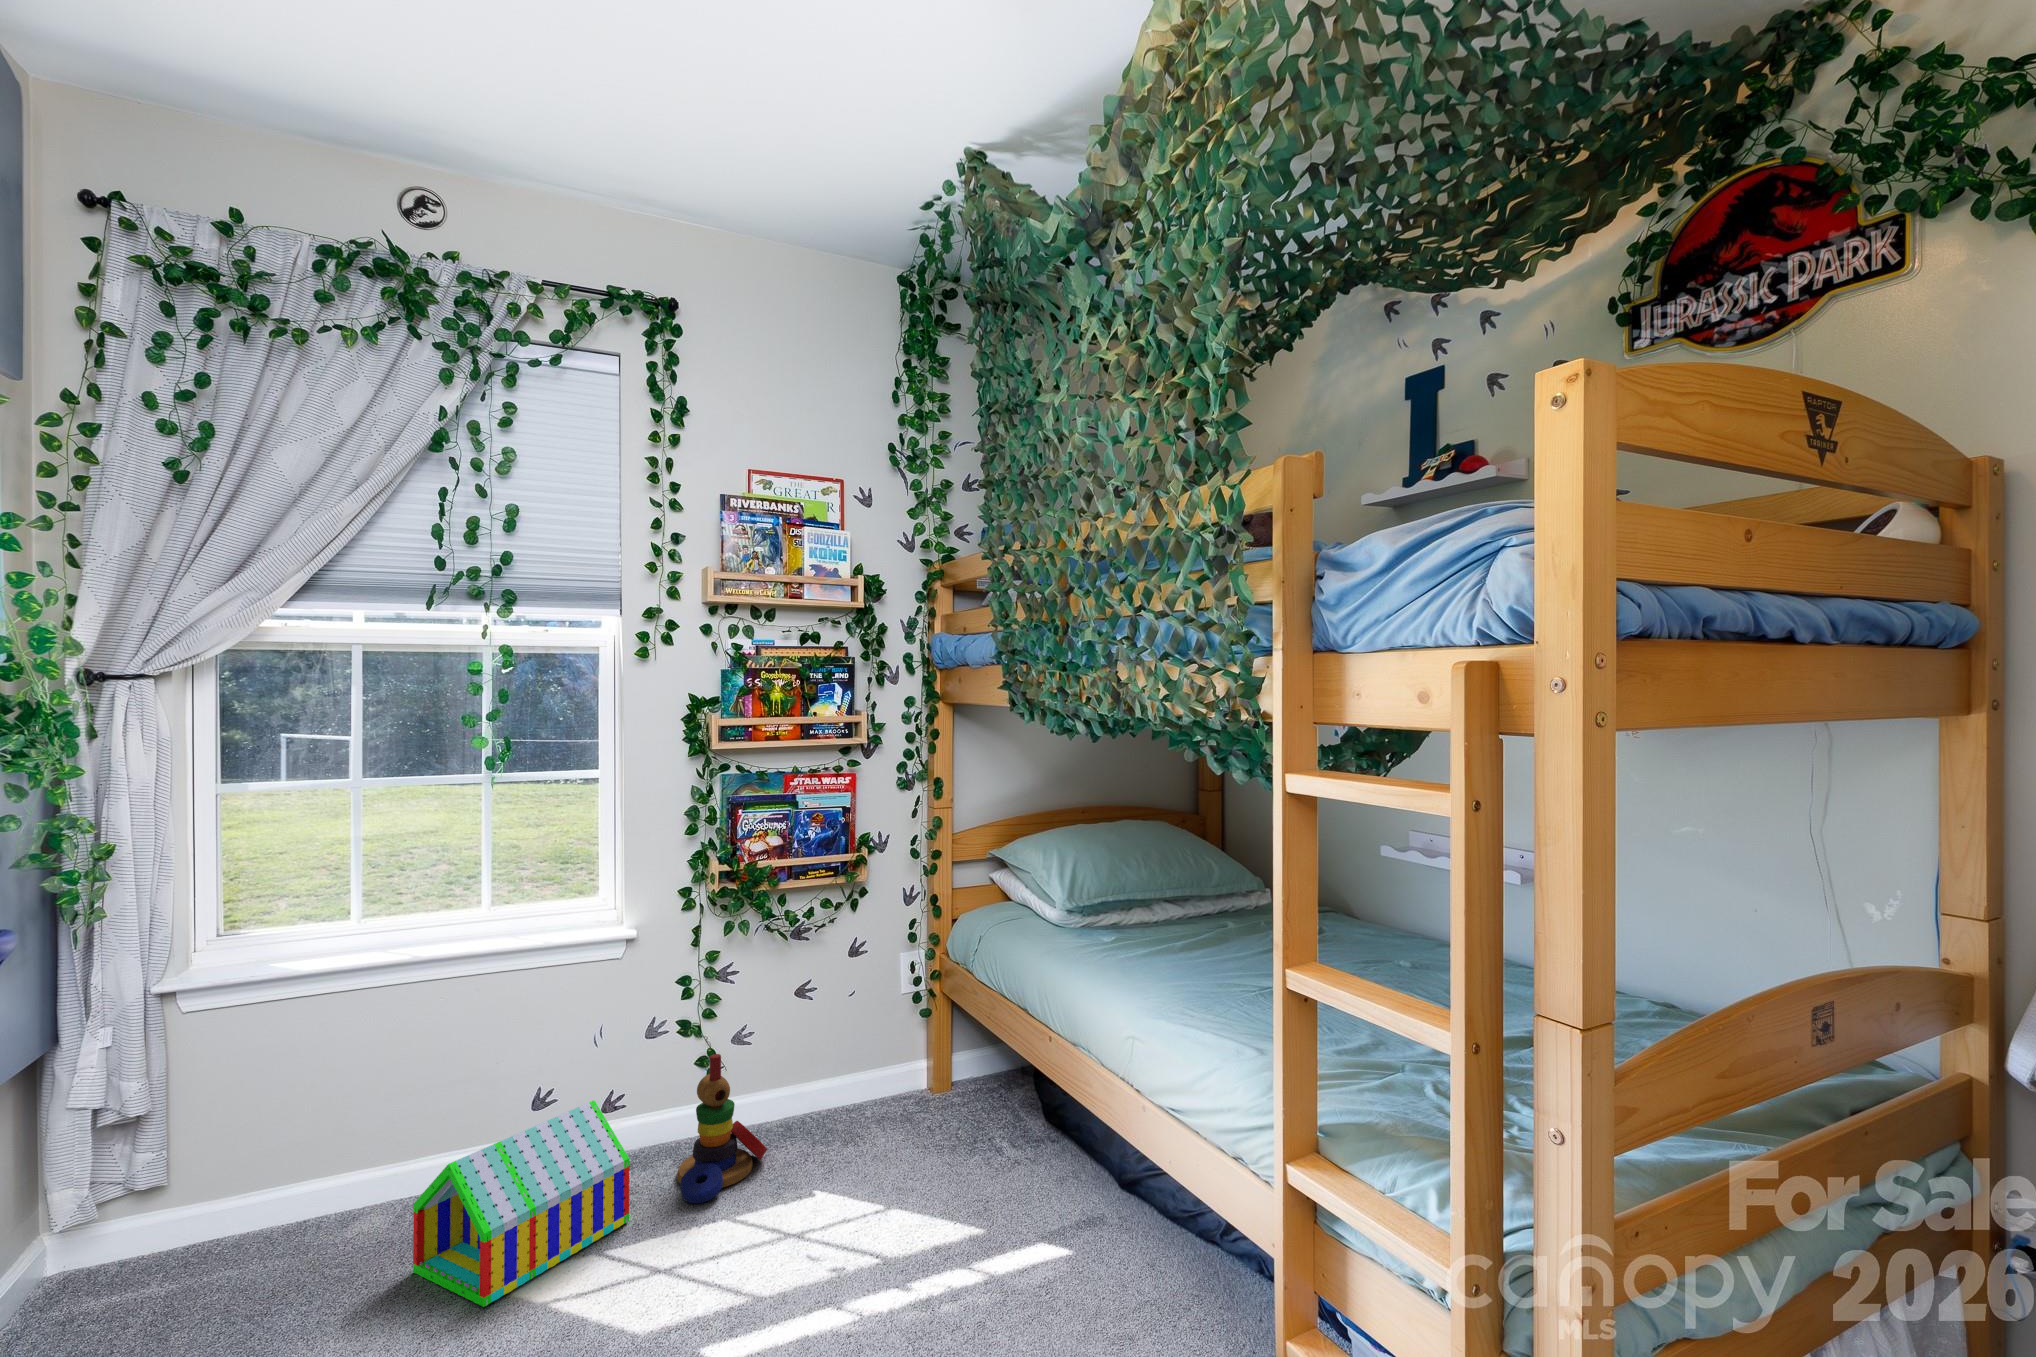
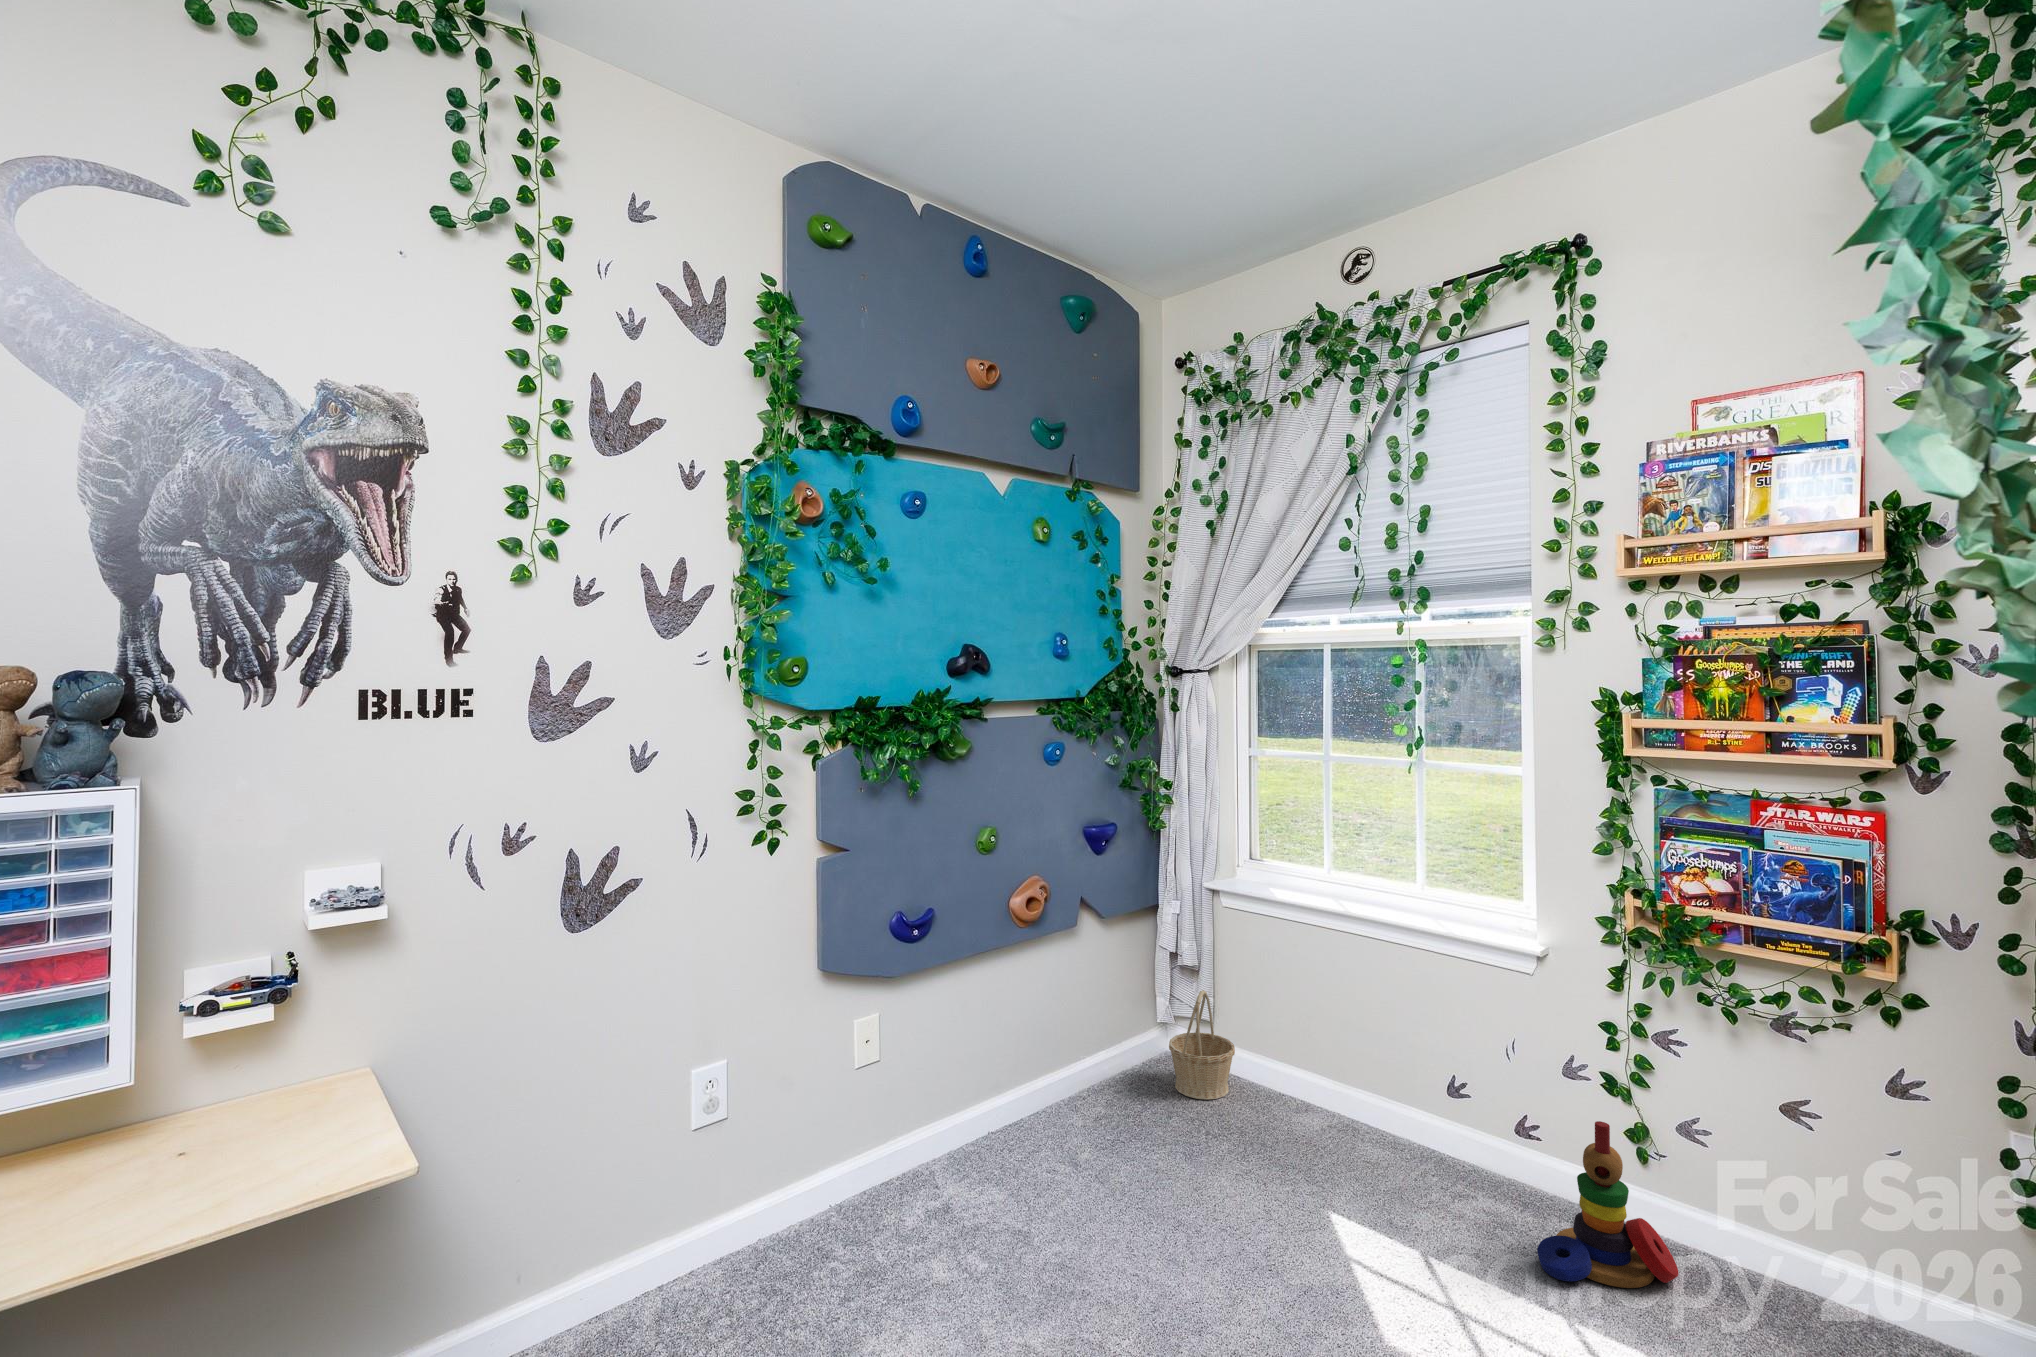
toy house: present [413,1100,629,1307] -> none [1300,1092,1473,1245]
basket: none [108,1132,237,1300] -> present [1169,990,1235,1100]

